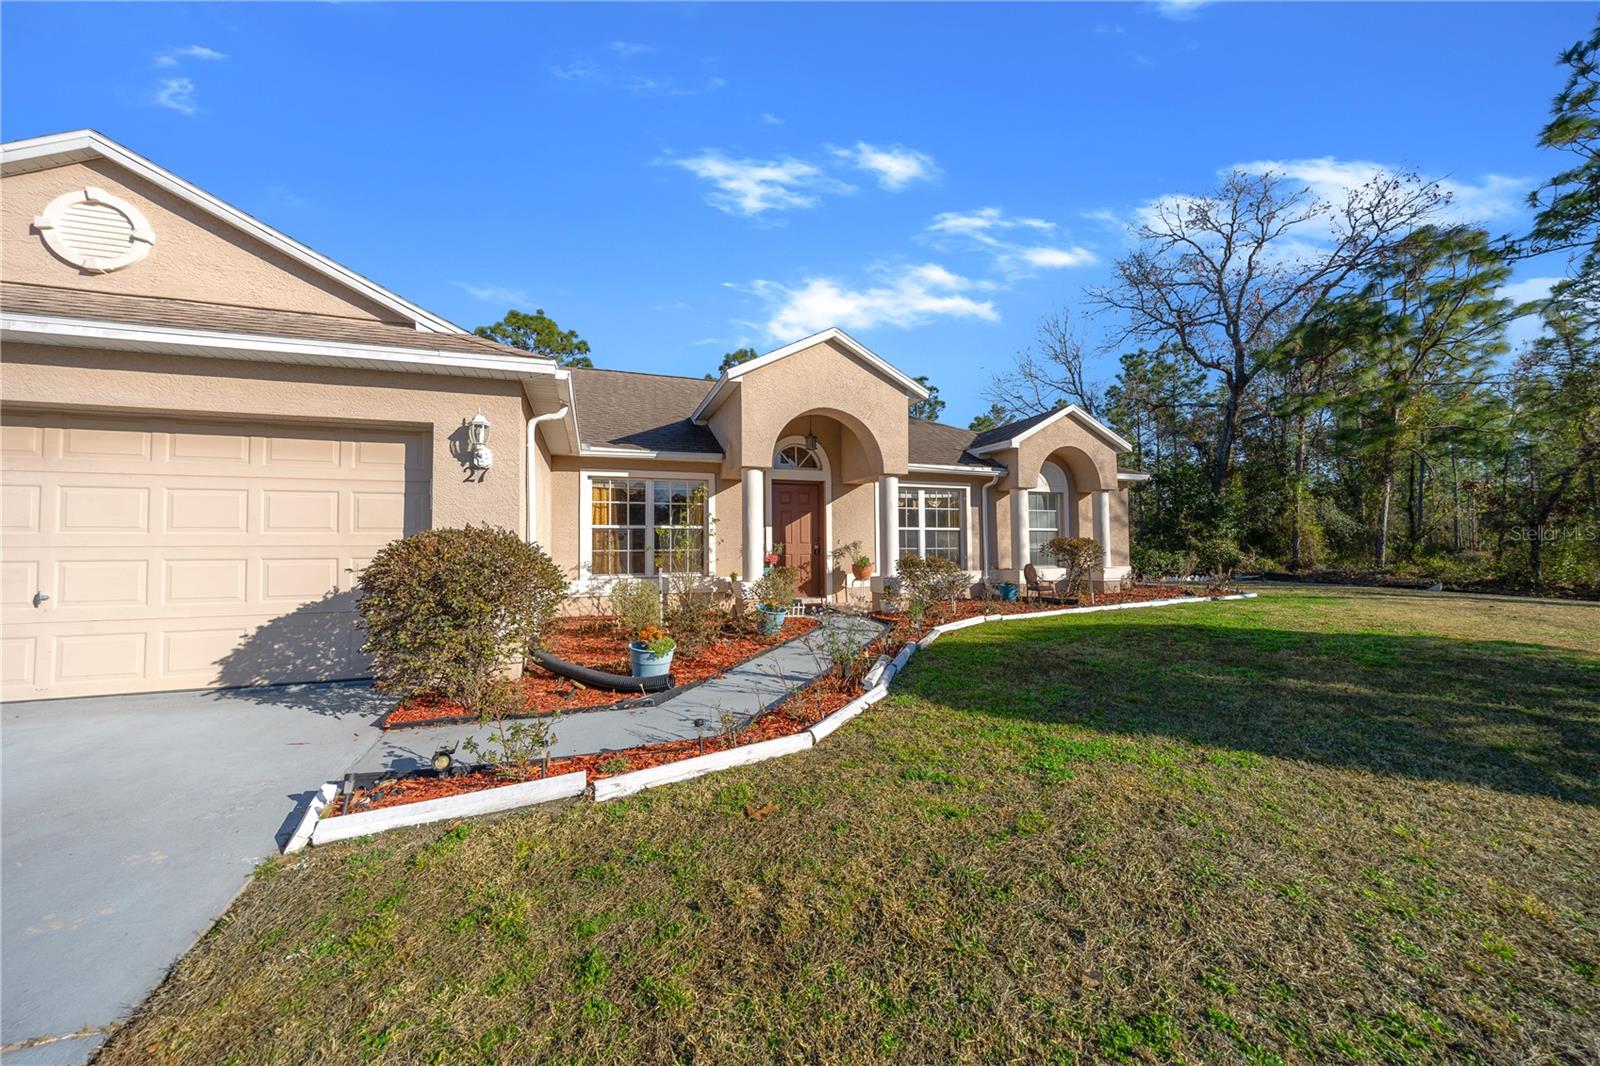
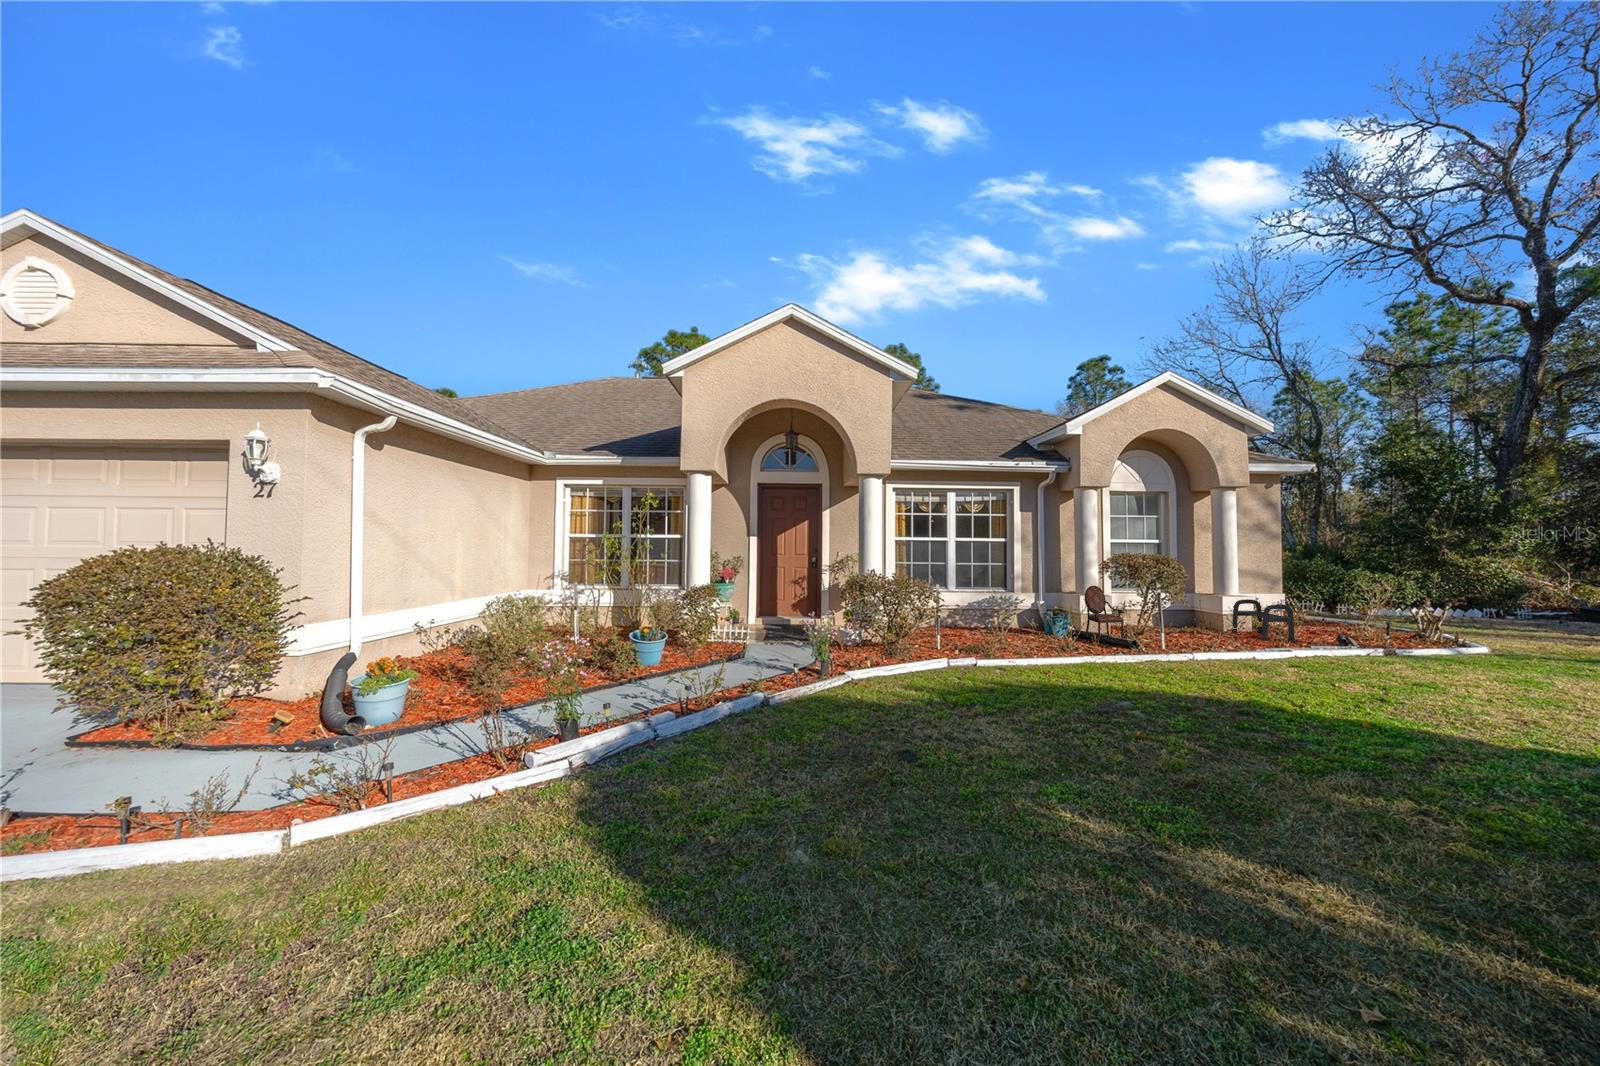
bench: none [1109,571,1152,600] -> present [1232,599,1294,641]

